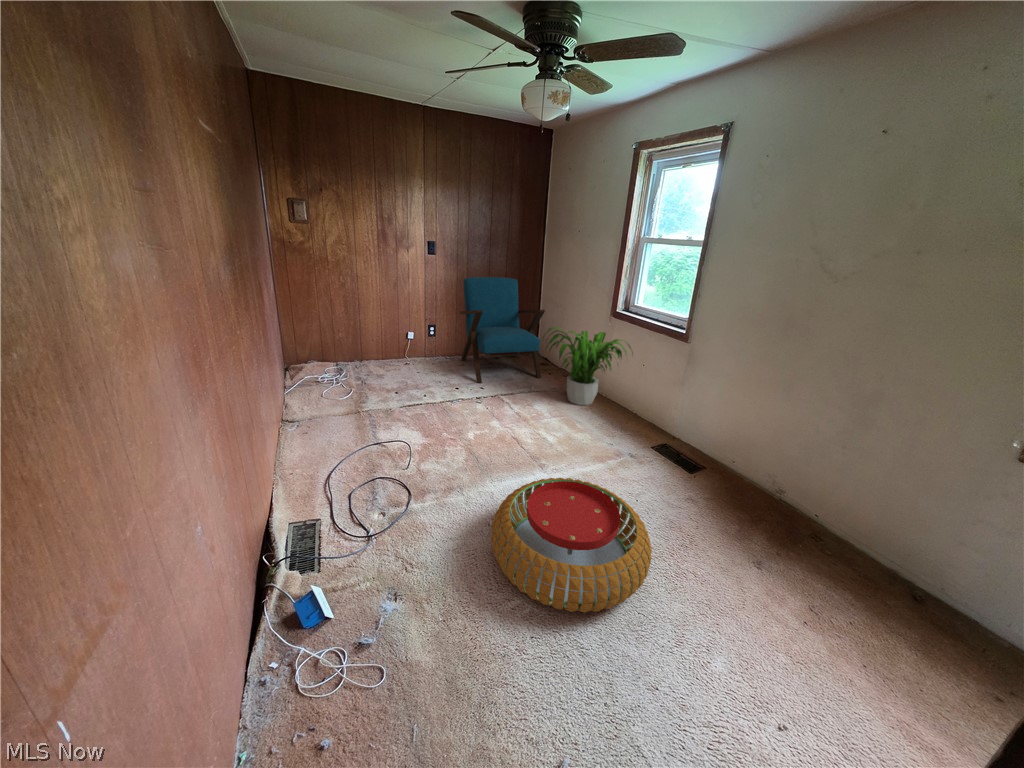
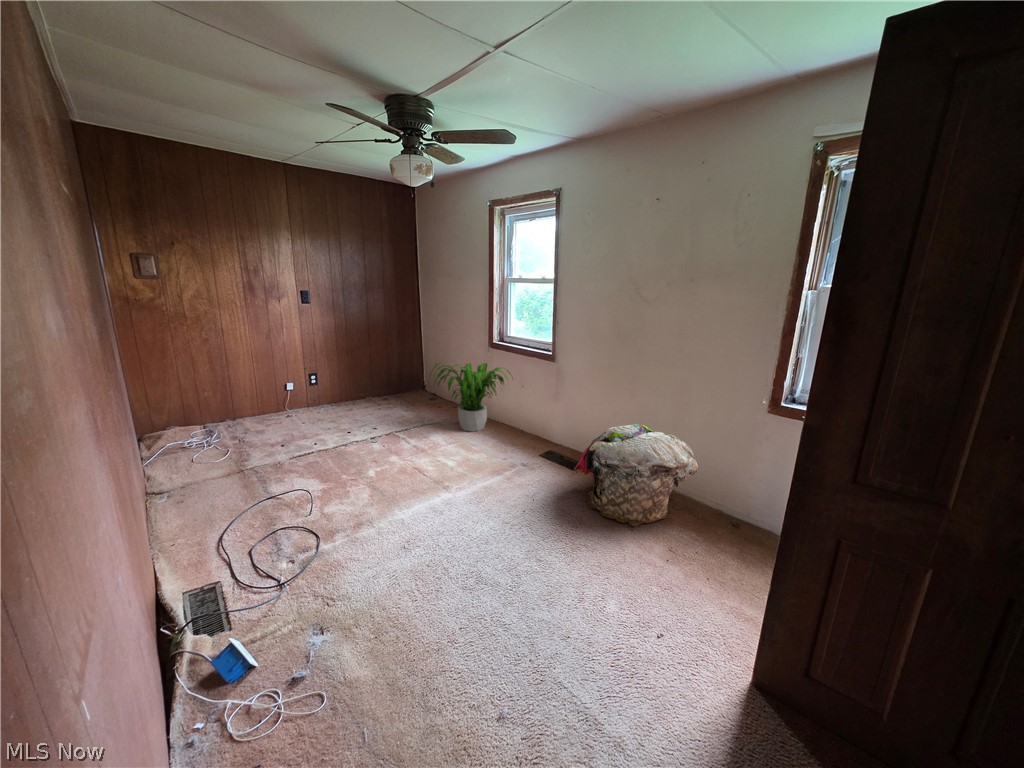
armchair: present [460,277,545,383] -> none [342,322,433,425]
laundry basket: none [692,433,873,562] -> present [574,424,698,527]
pouf: present [491,478,652,613] -> none [409,490,551,600]

